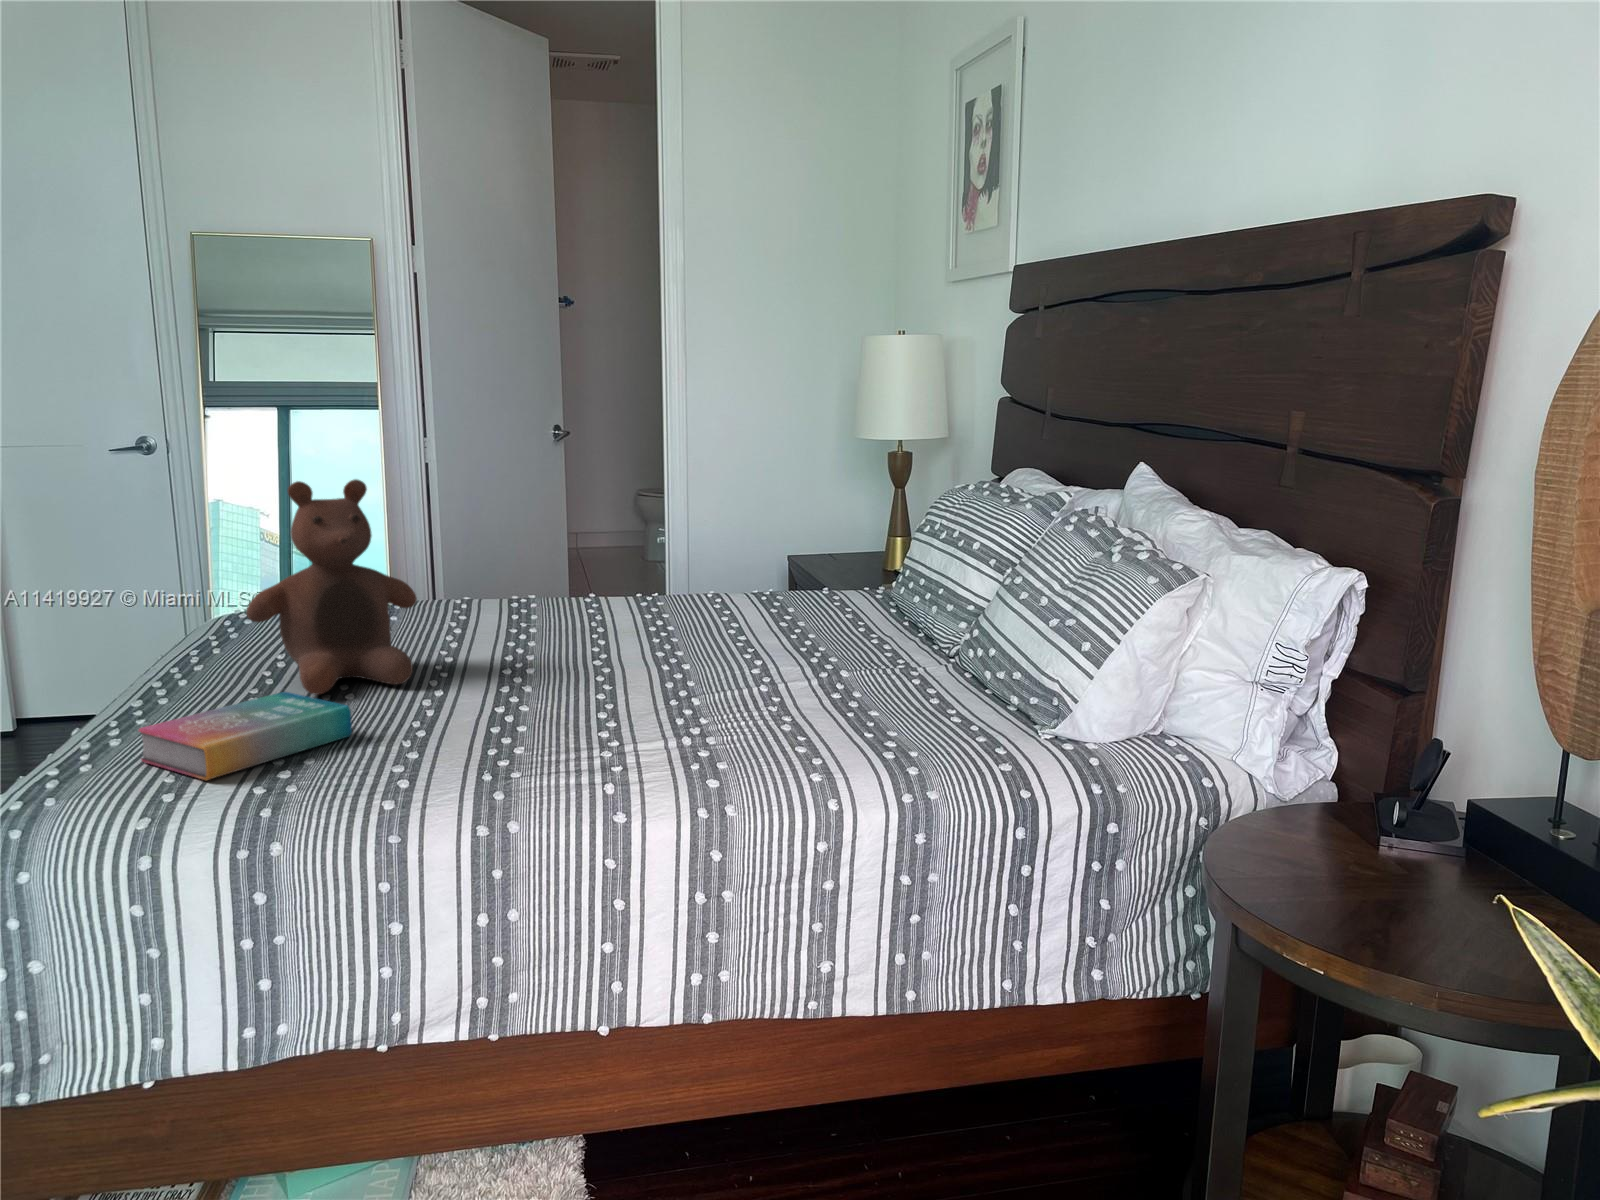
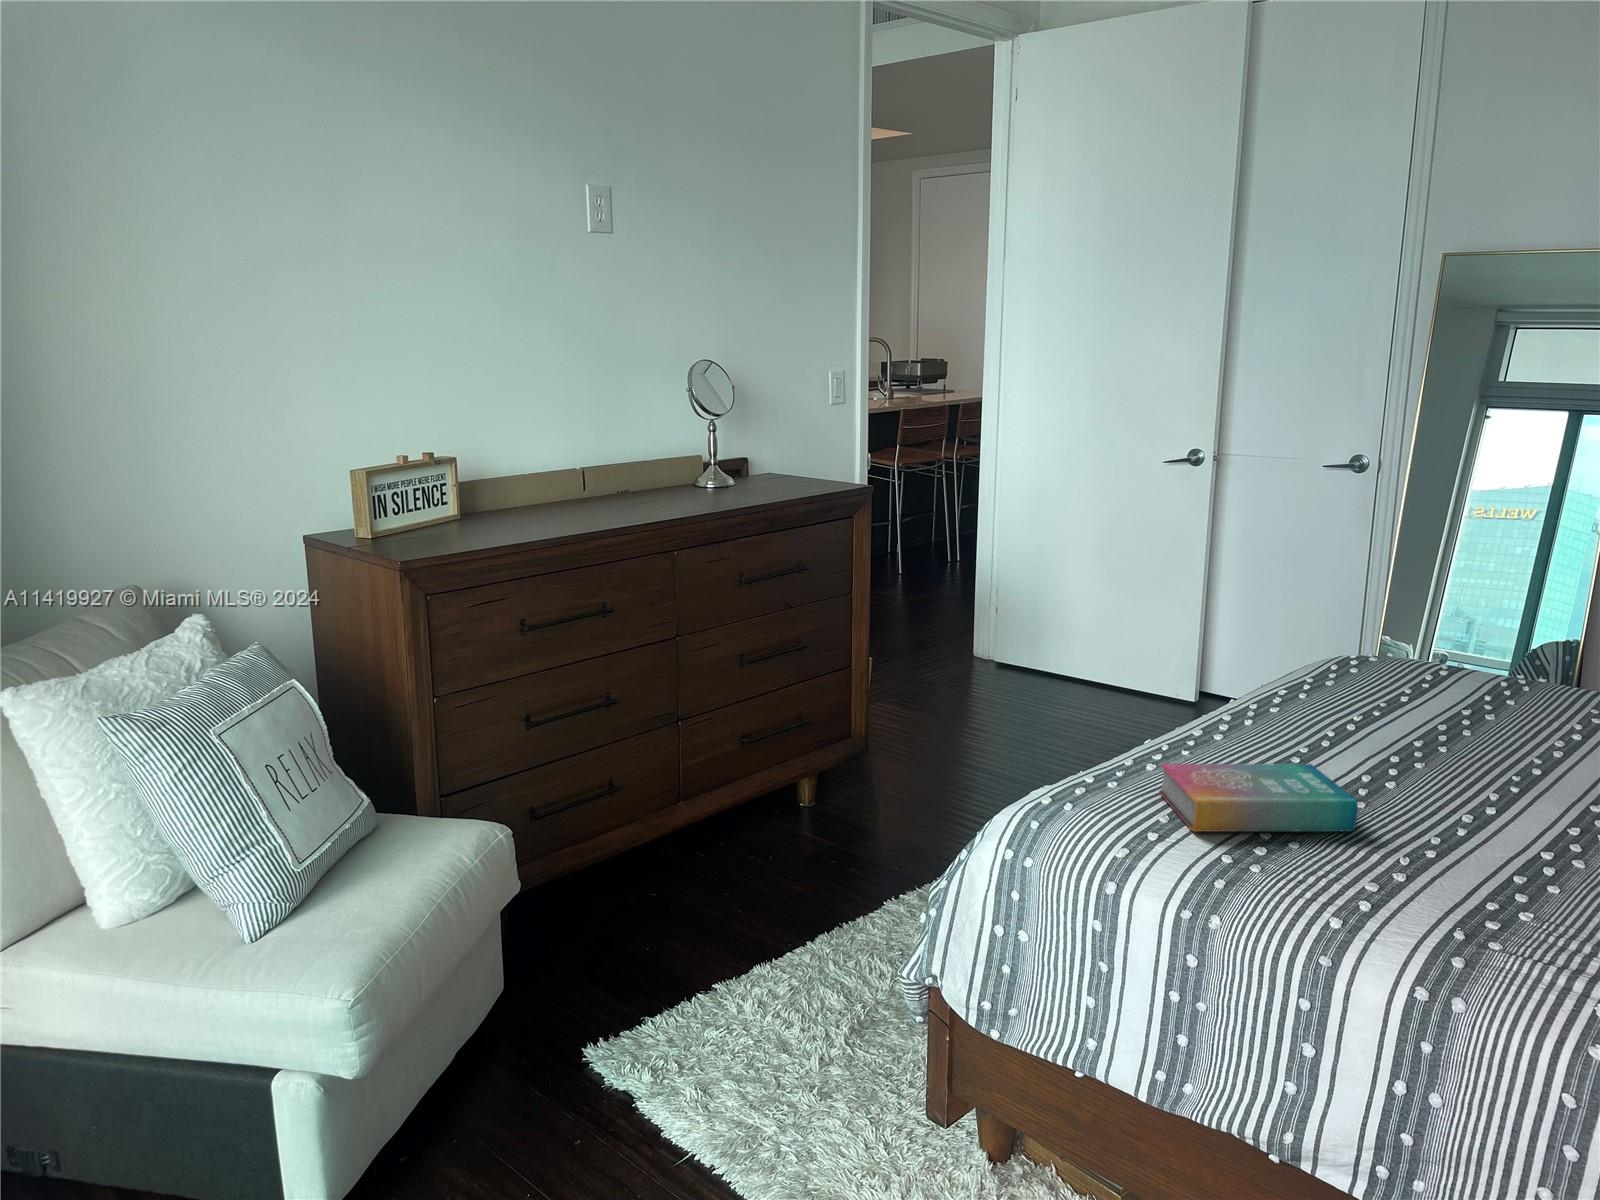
stuffed bear: present [247,479,417,695] -> none [1315,549,1508,788]

